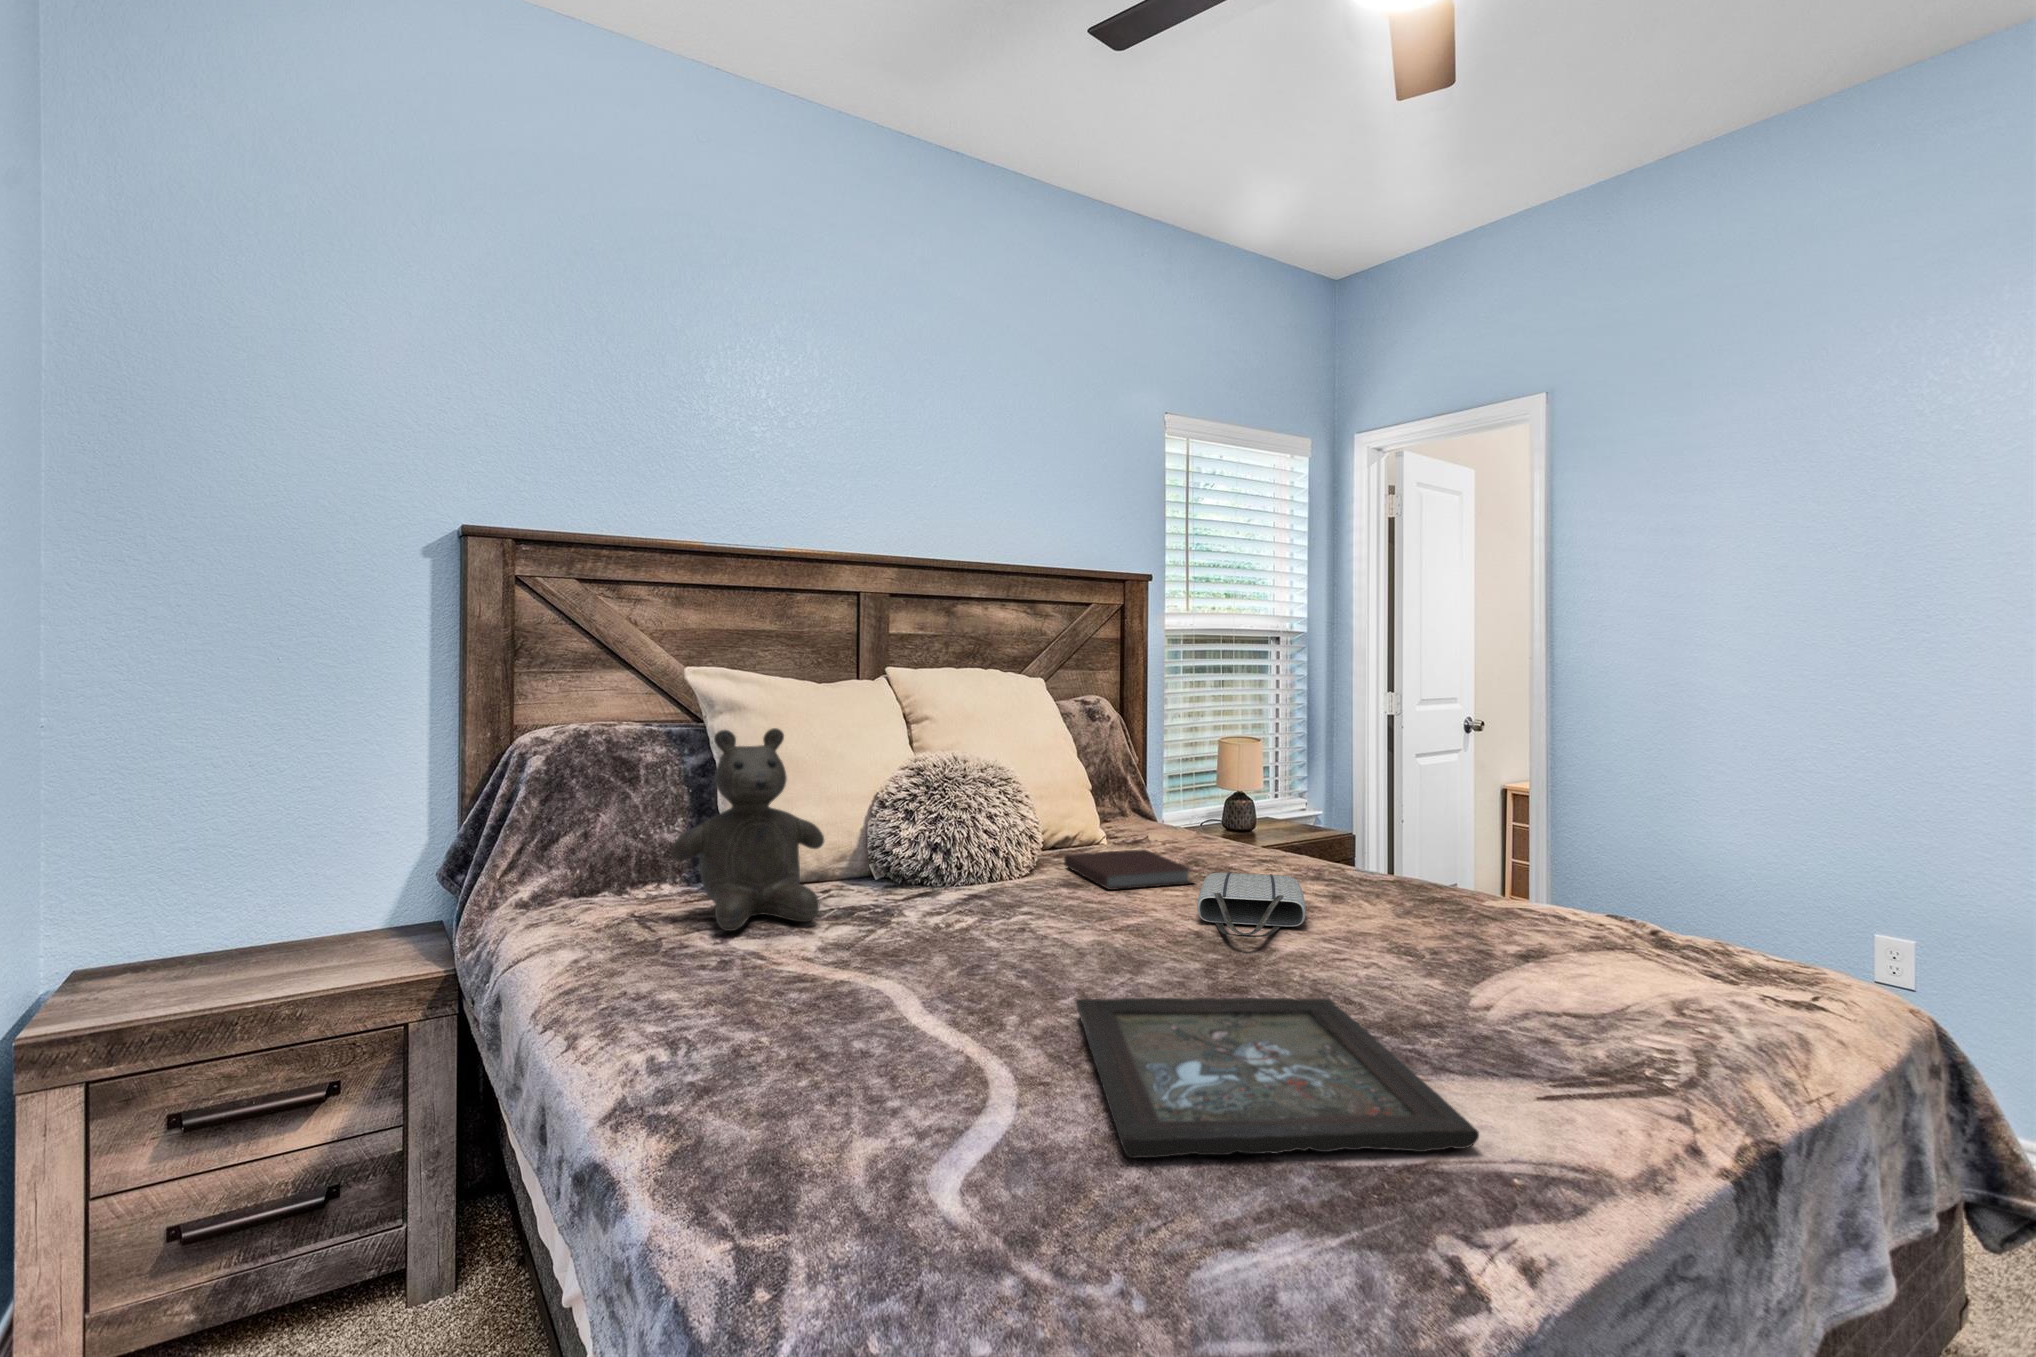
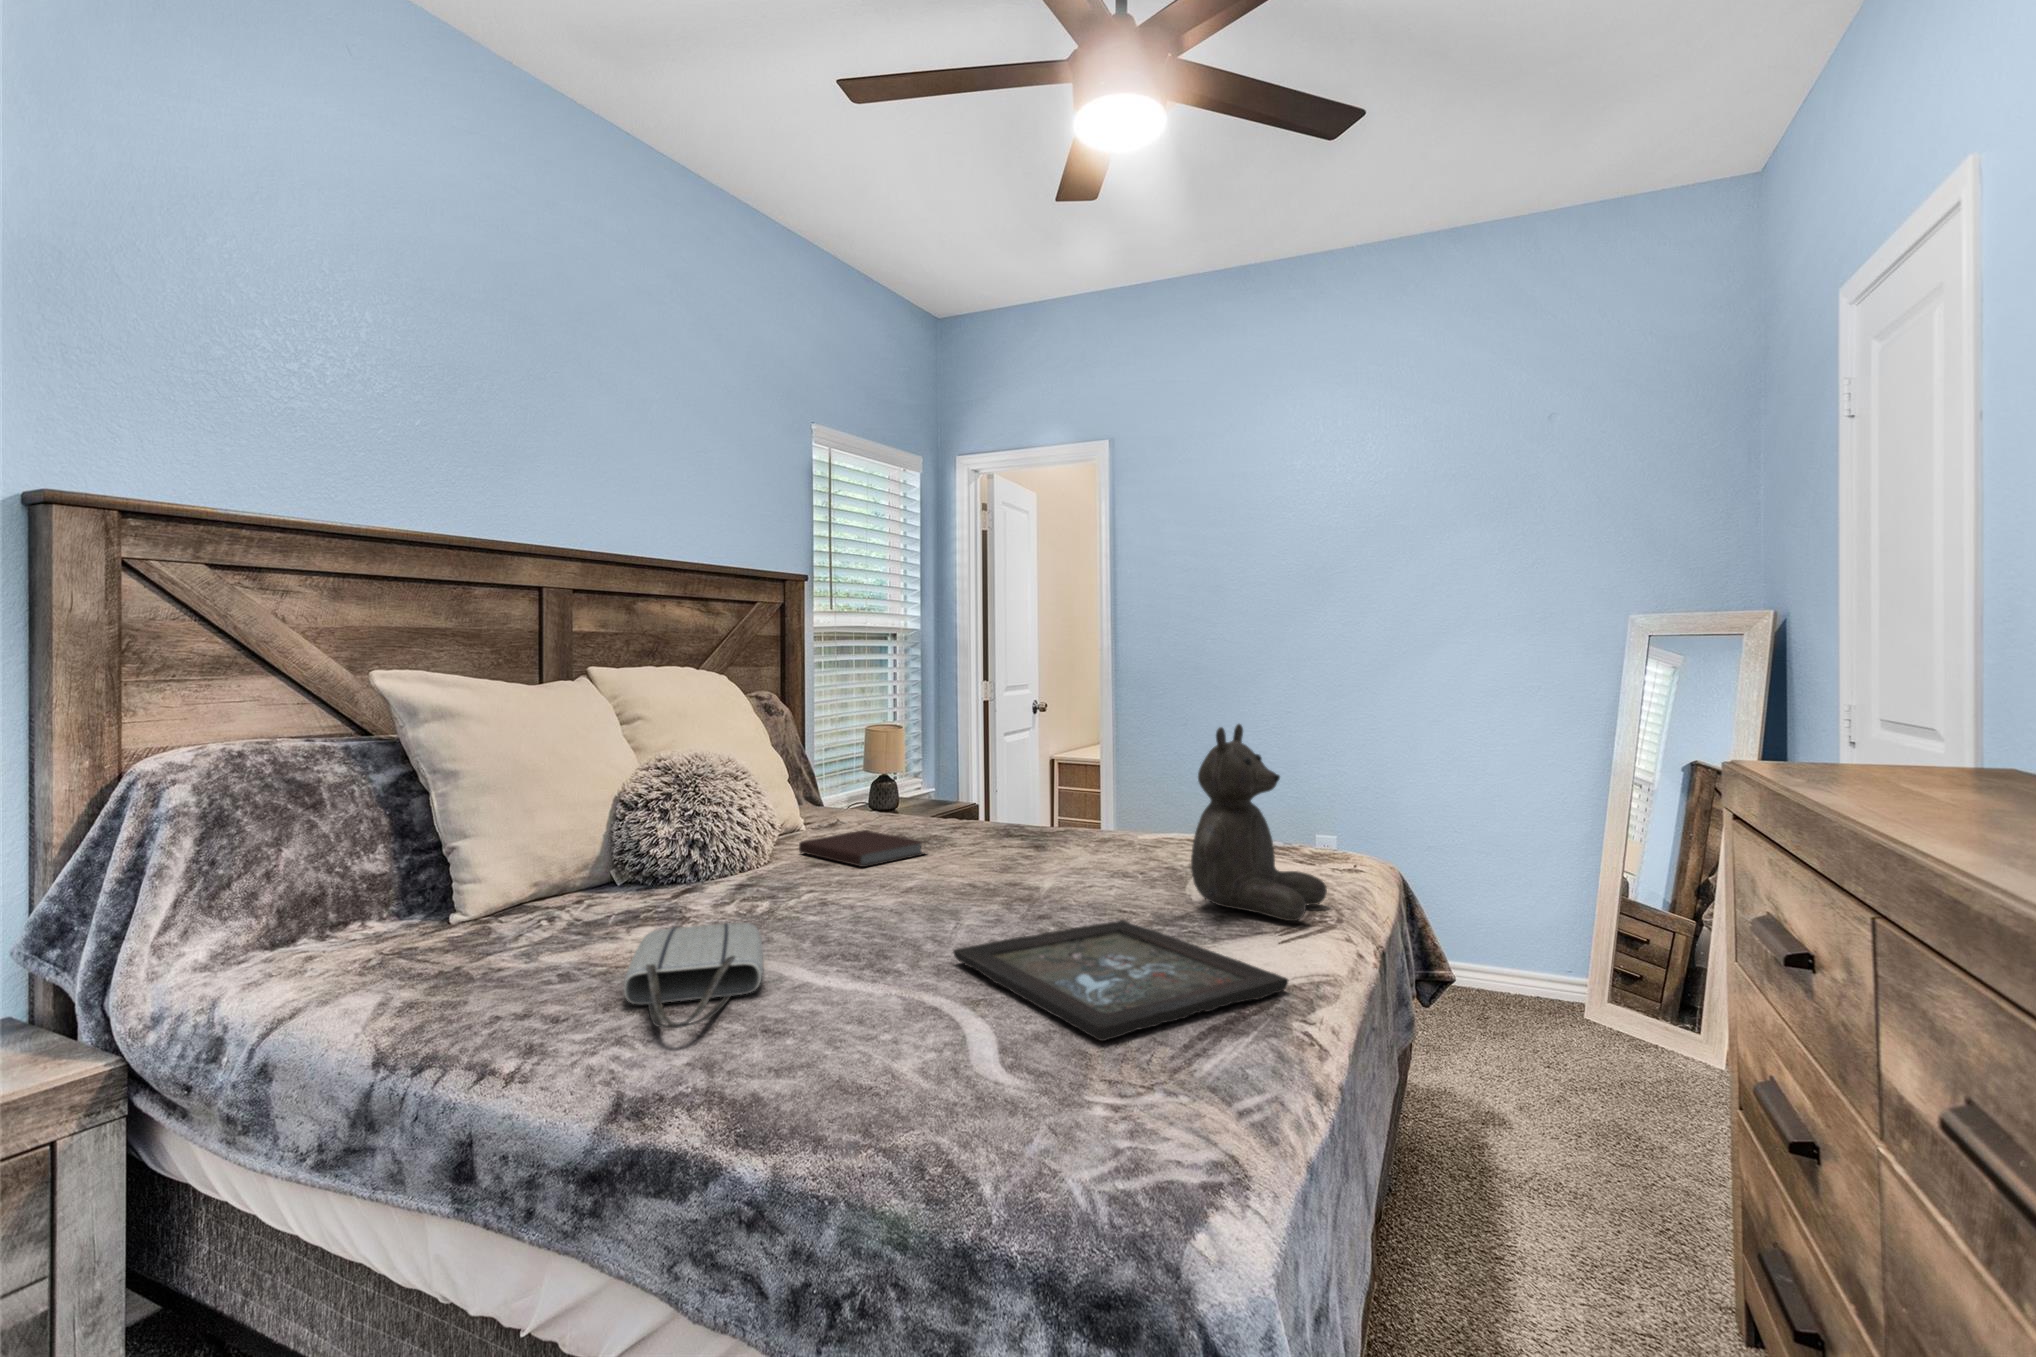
teddy bear: present [671,728,824,931] -> present [1191,724,1327,921]
tote bag: present [1197,872,1306,937] -> present [624,923,763,1028]

